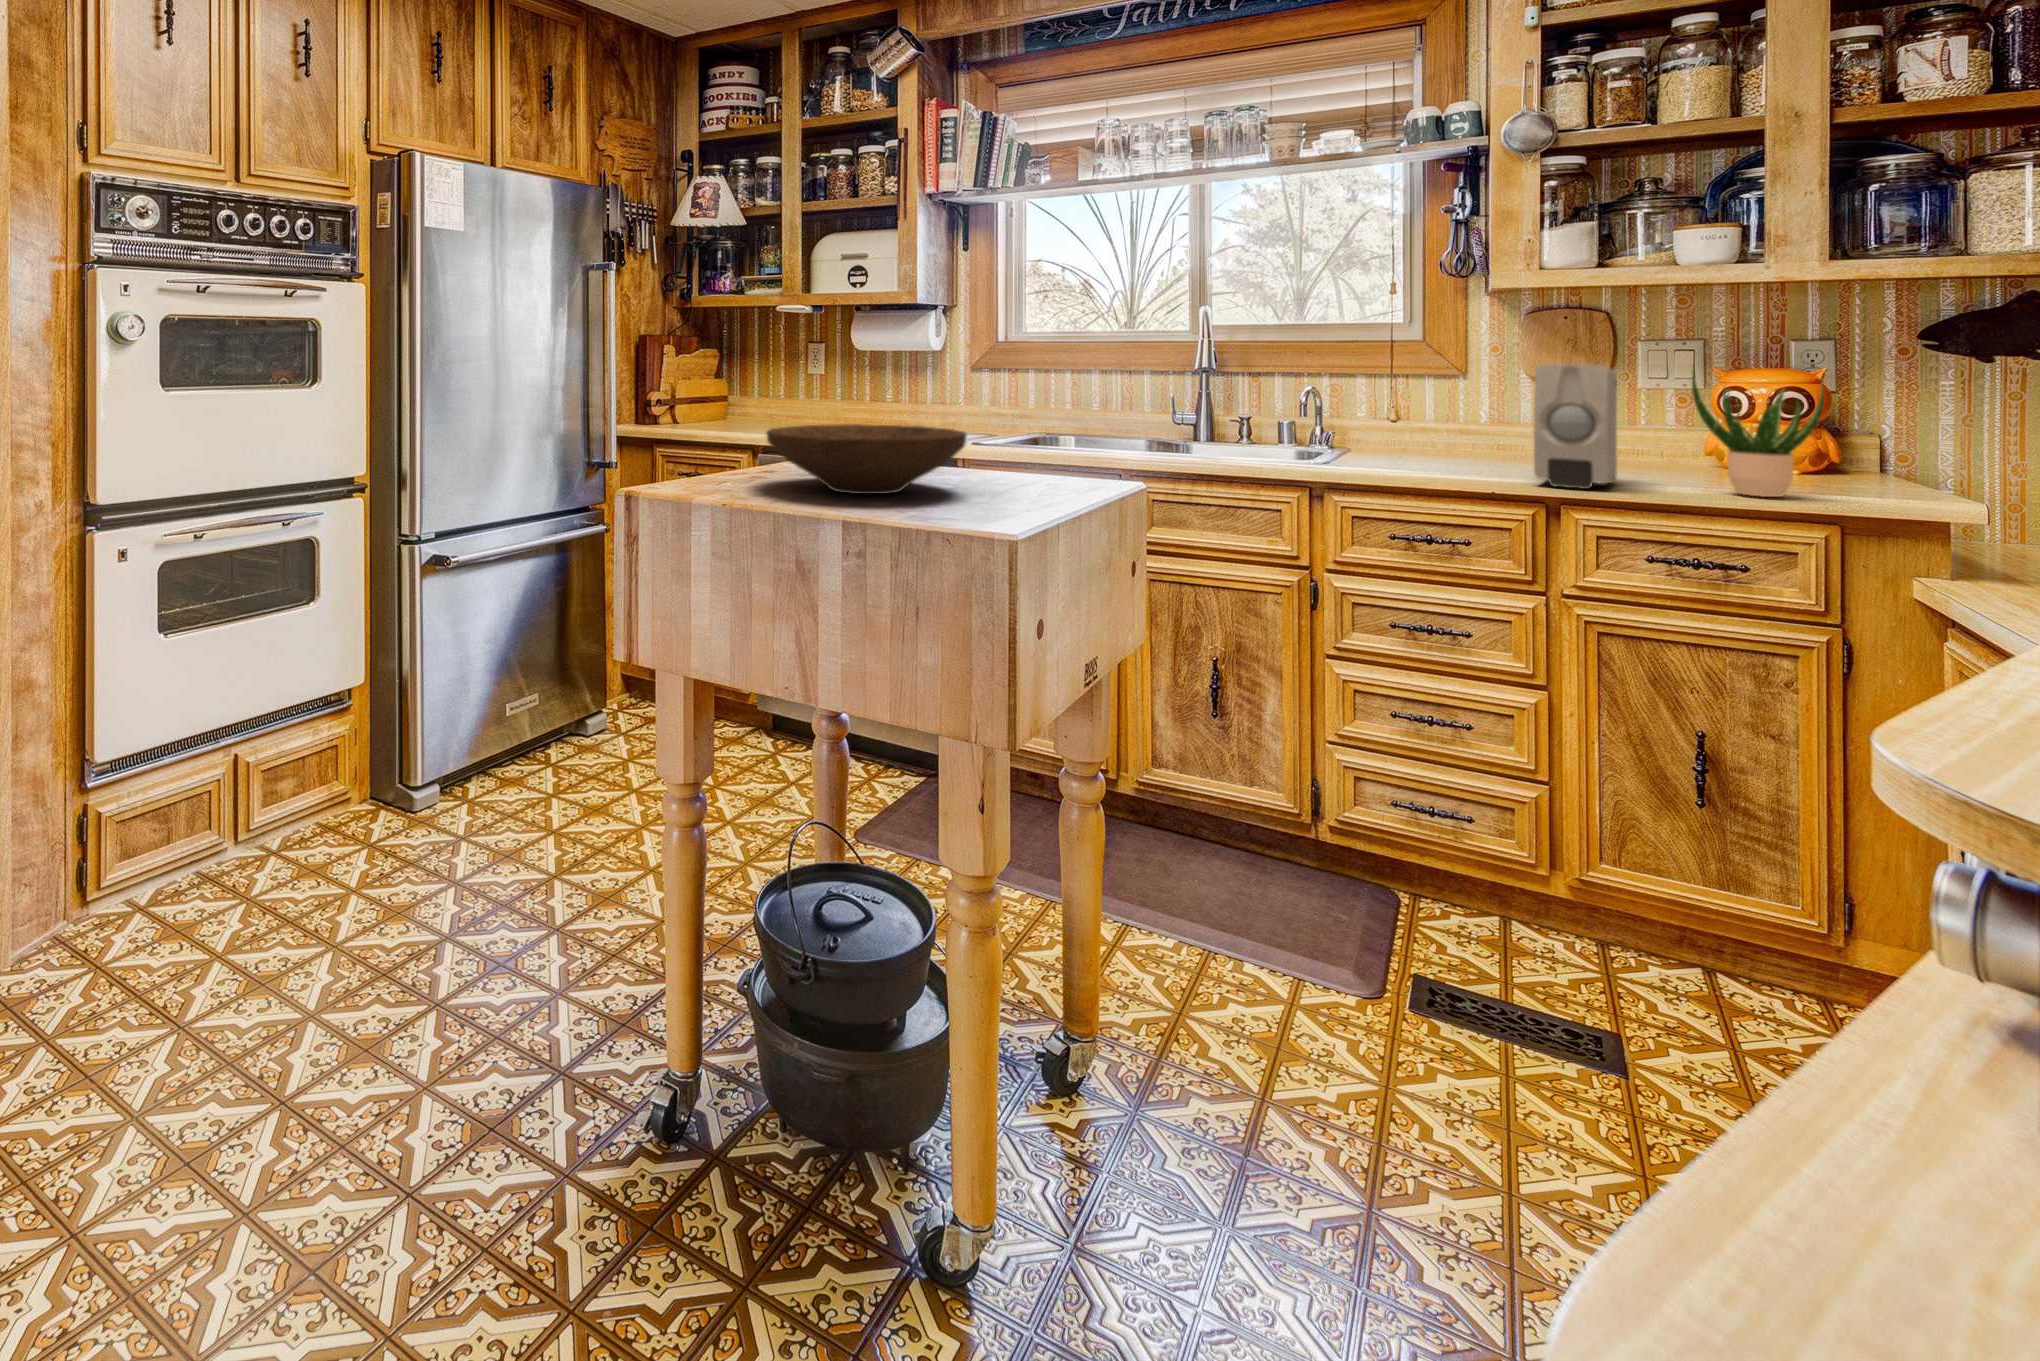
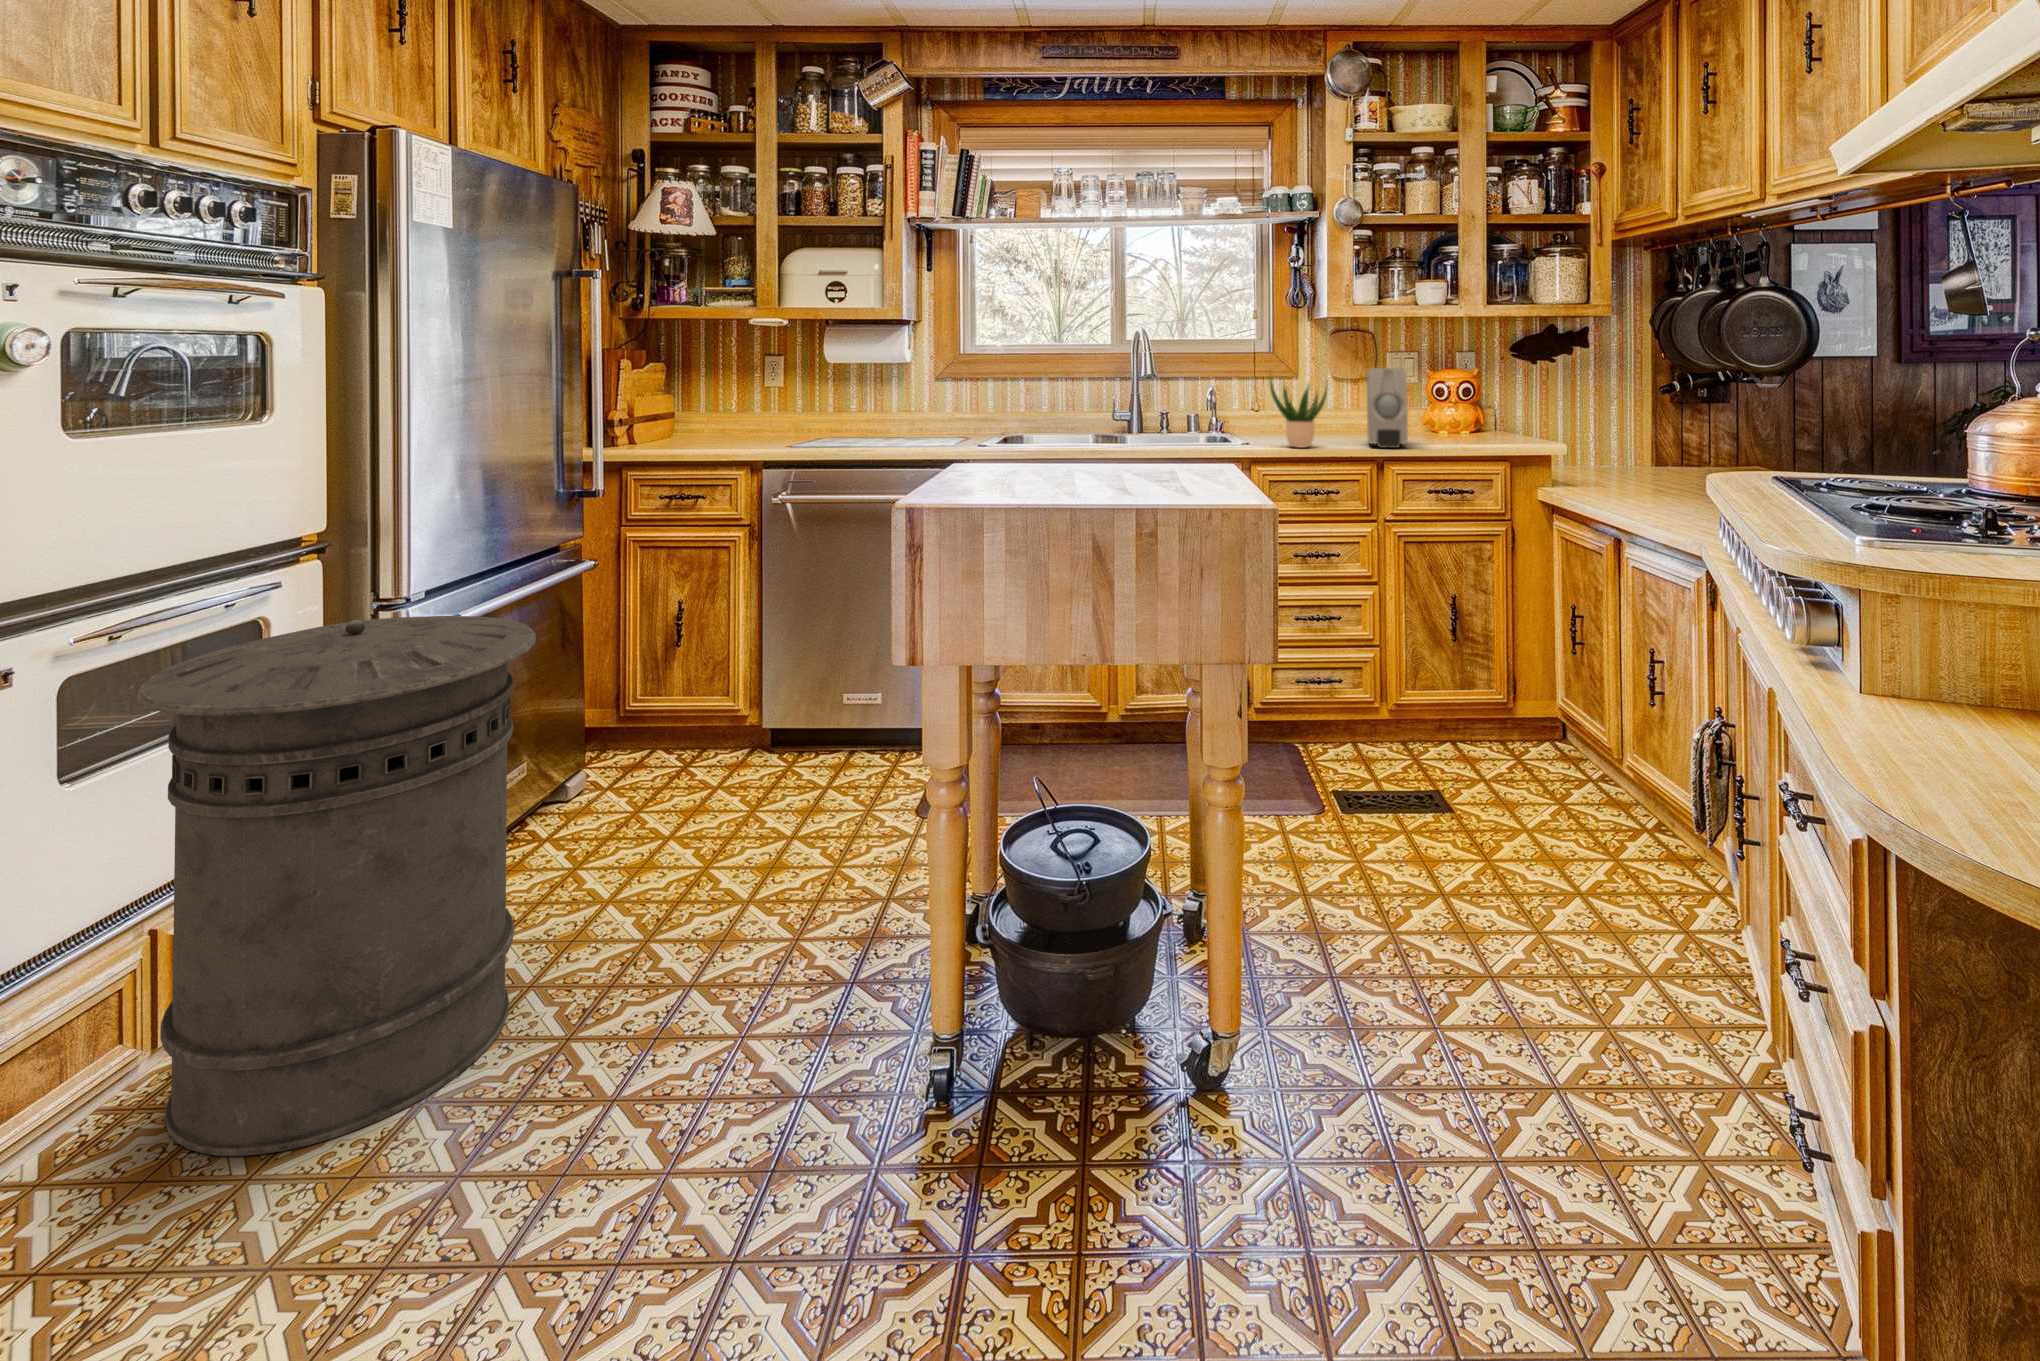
potted plant: present [1692,371,1824,497] -> present [1270,379,1327,447]
wooden bowl: present [767,424,966,494] -> none [1010,424,1176,482]
trash can: none [193,553,457,955] -> present [137,616,536,1156]

